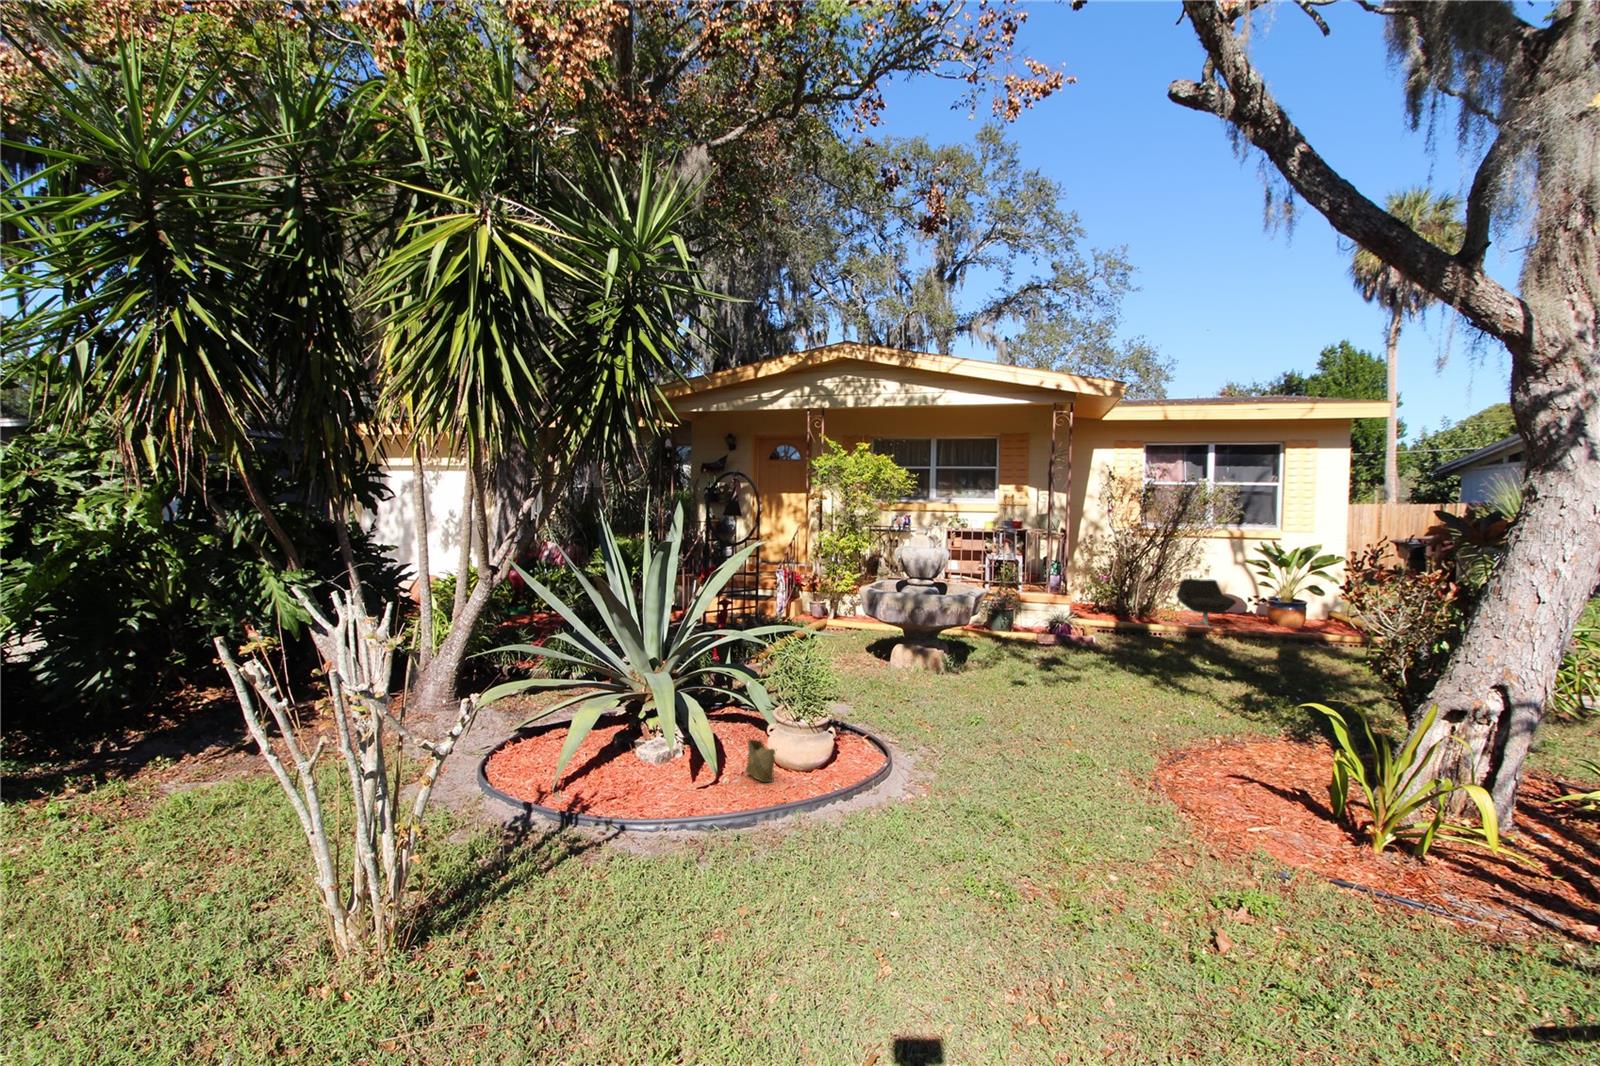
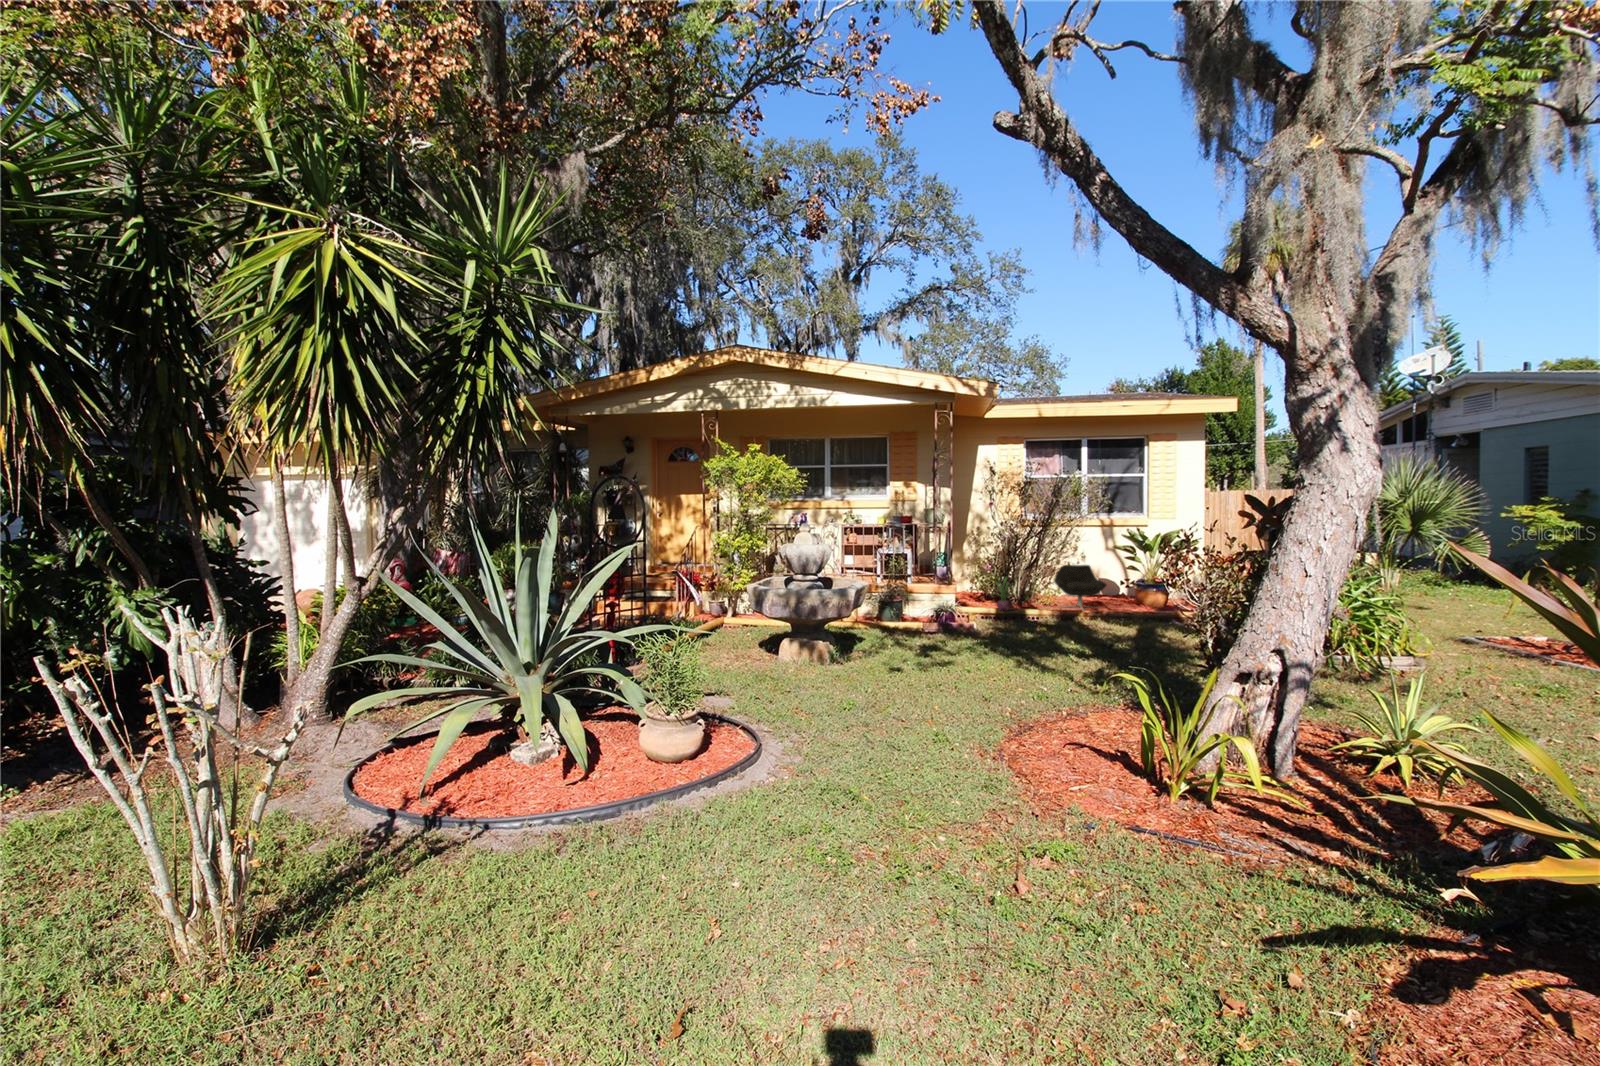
decorative plant: none [1100,588,1144,625] -> present [997,578,1010,611]
woven basket: present [746,739,777,782] -> none [615,718,643,774]

